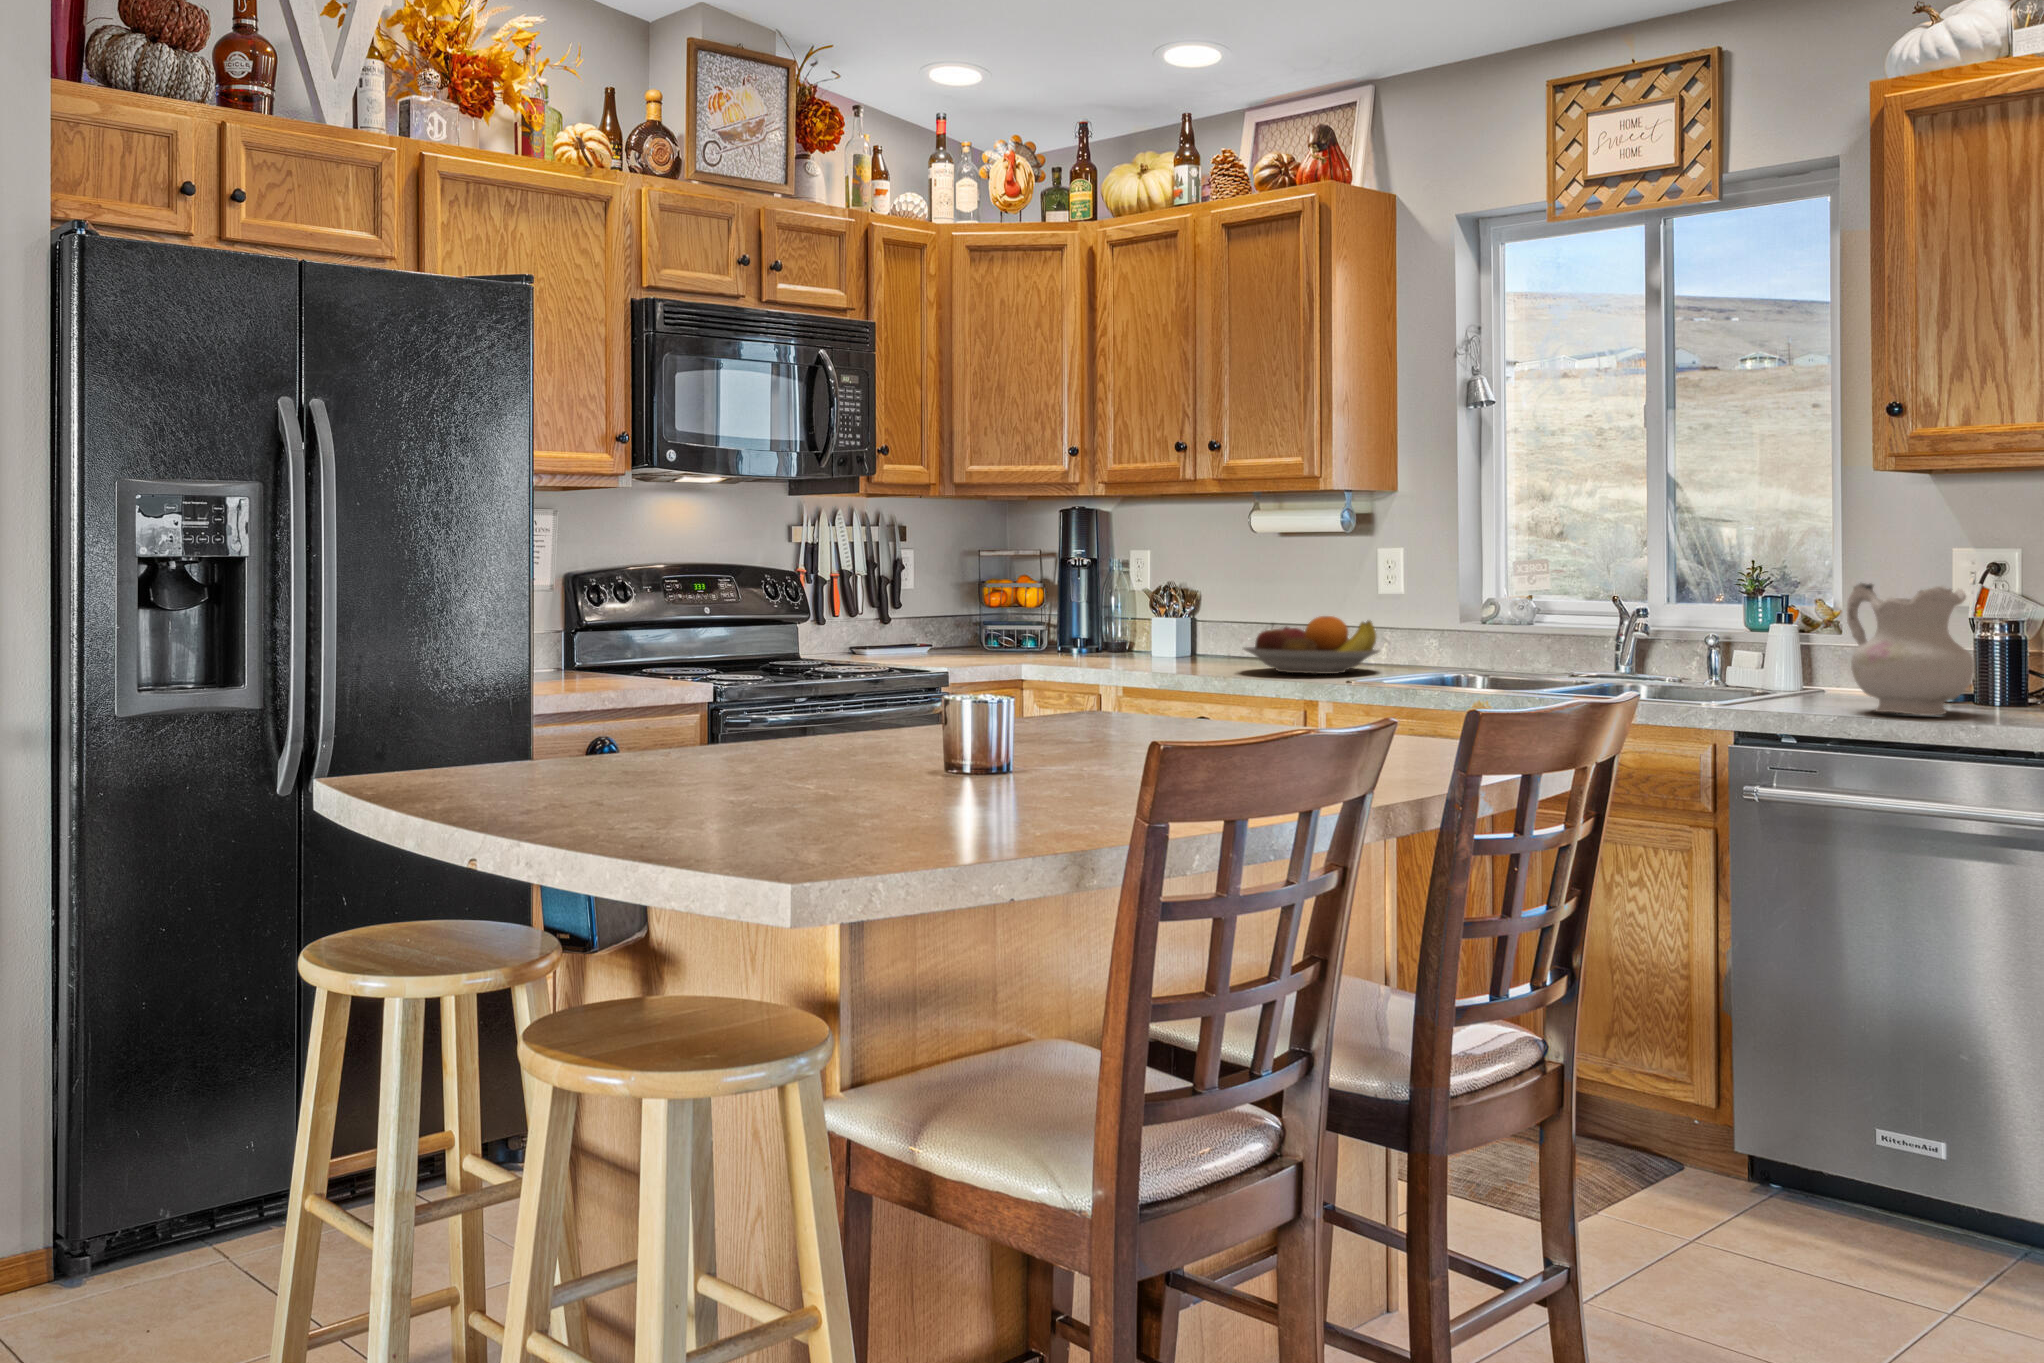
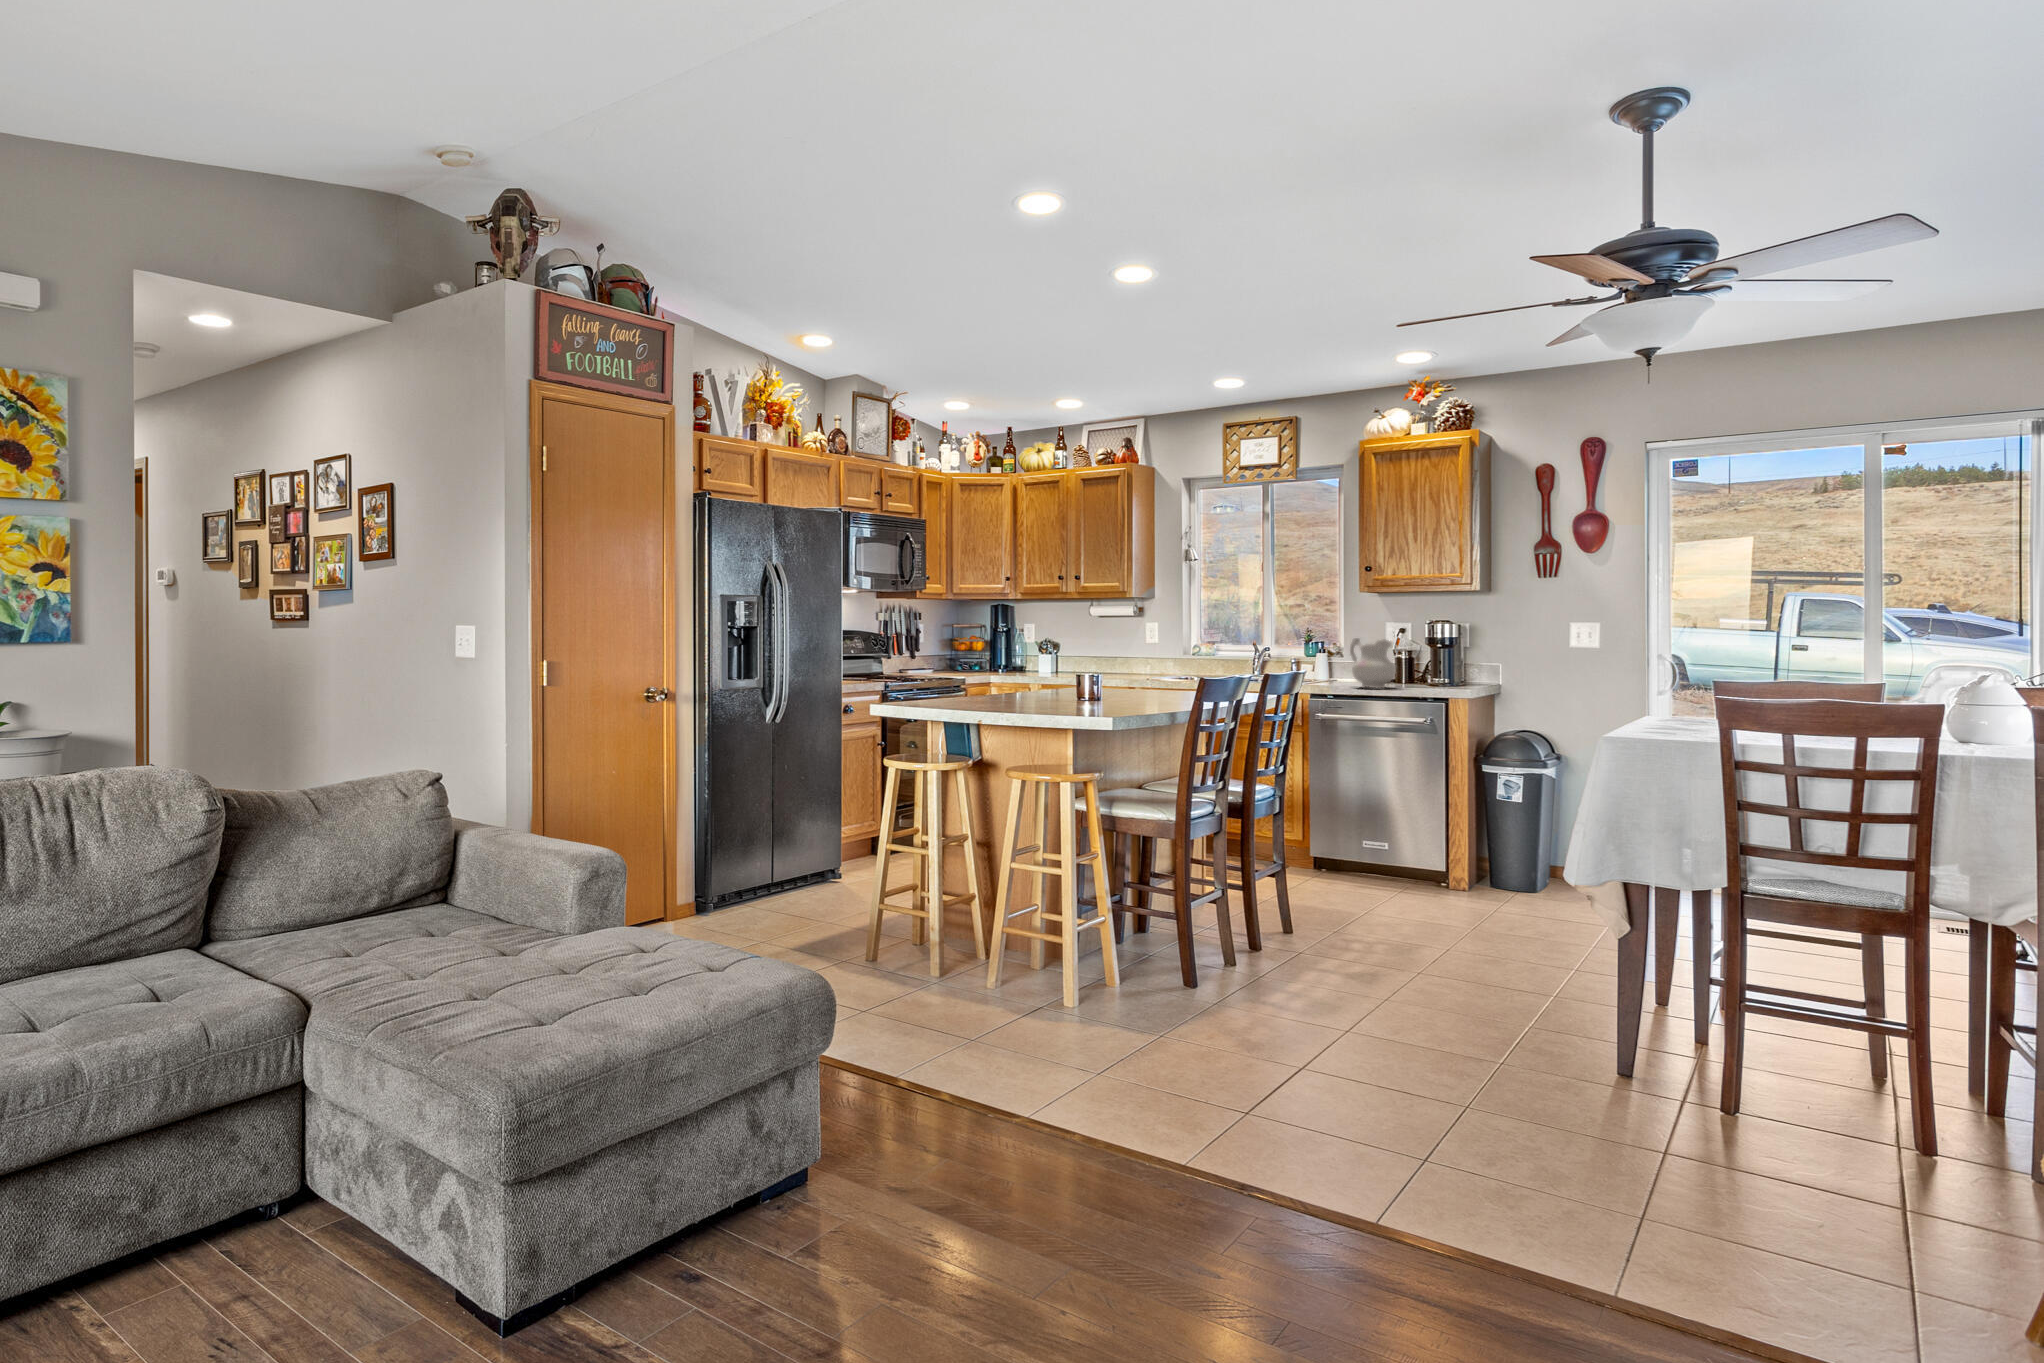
fruit bowl: present [1244,616,1380,674] -> none [1090,655,1152,680]

